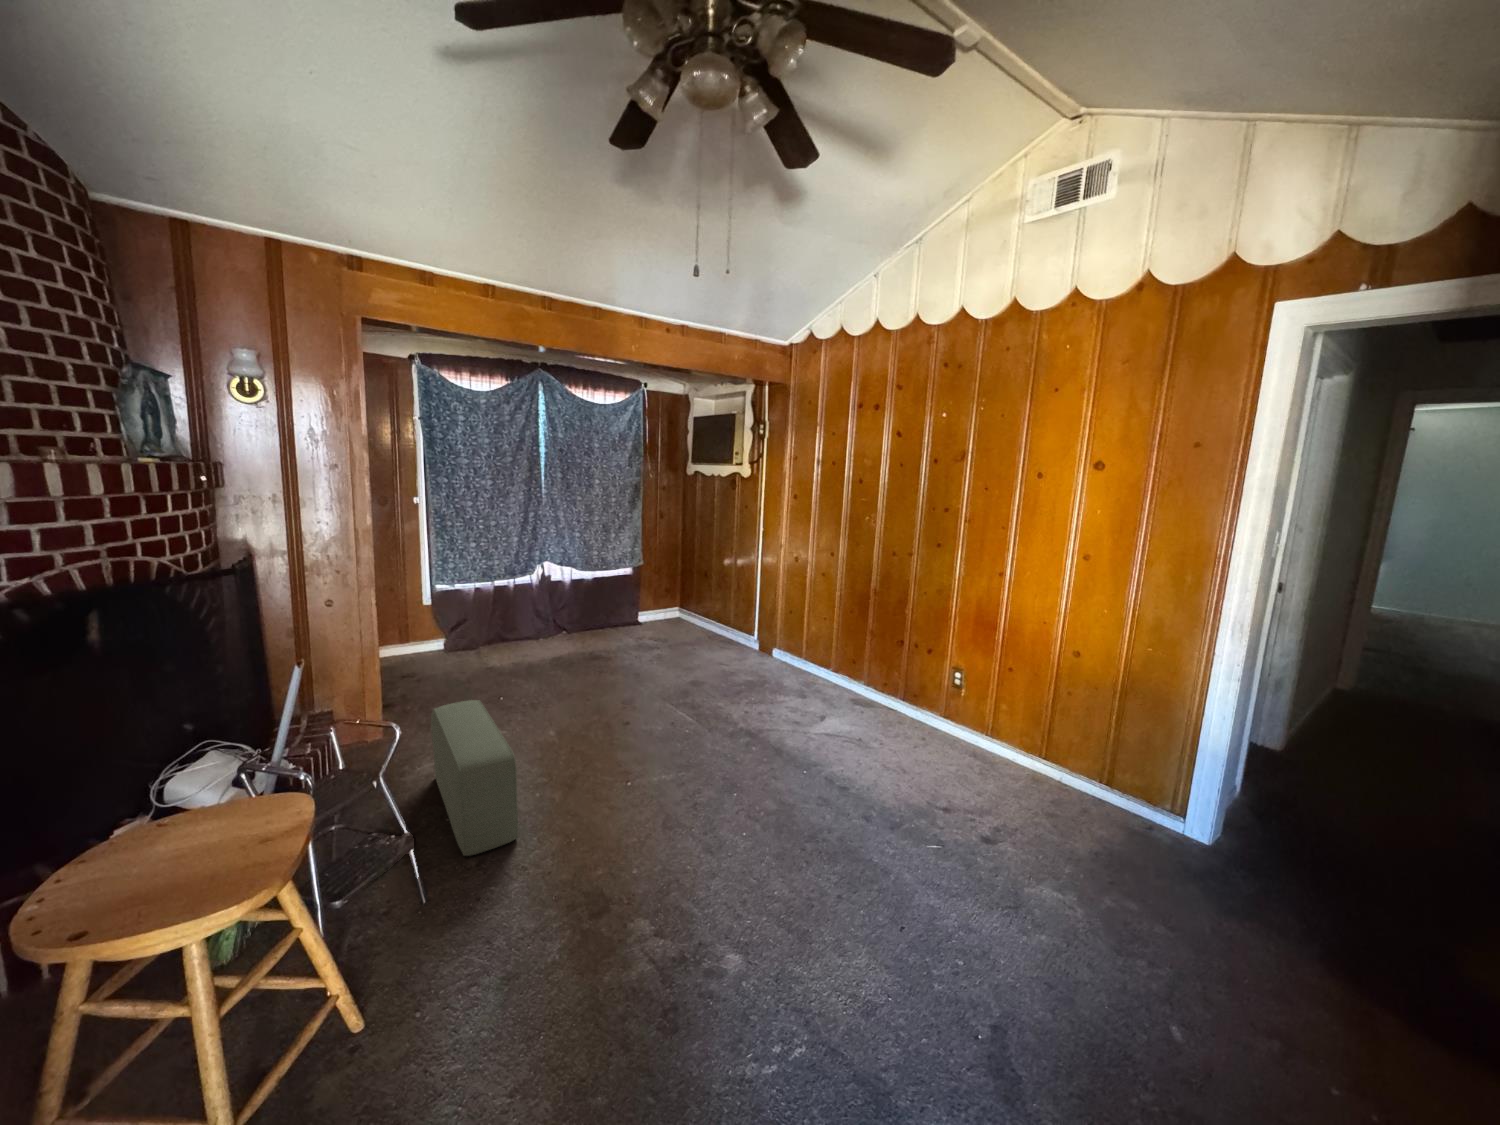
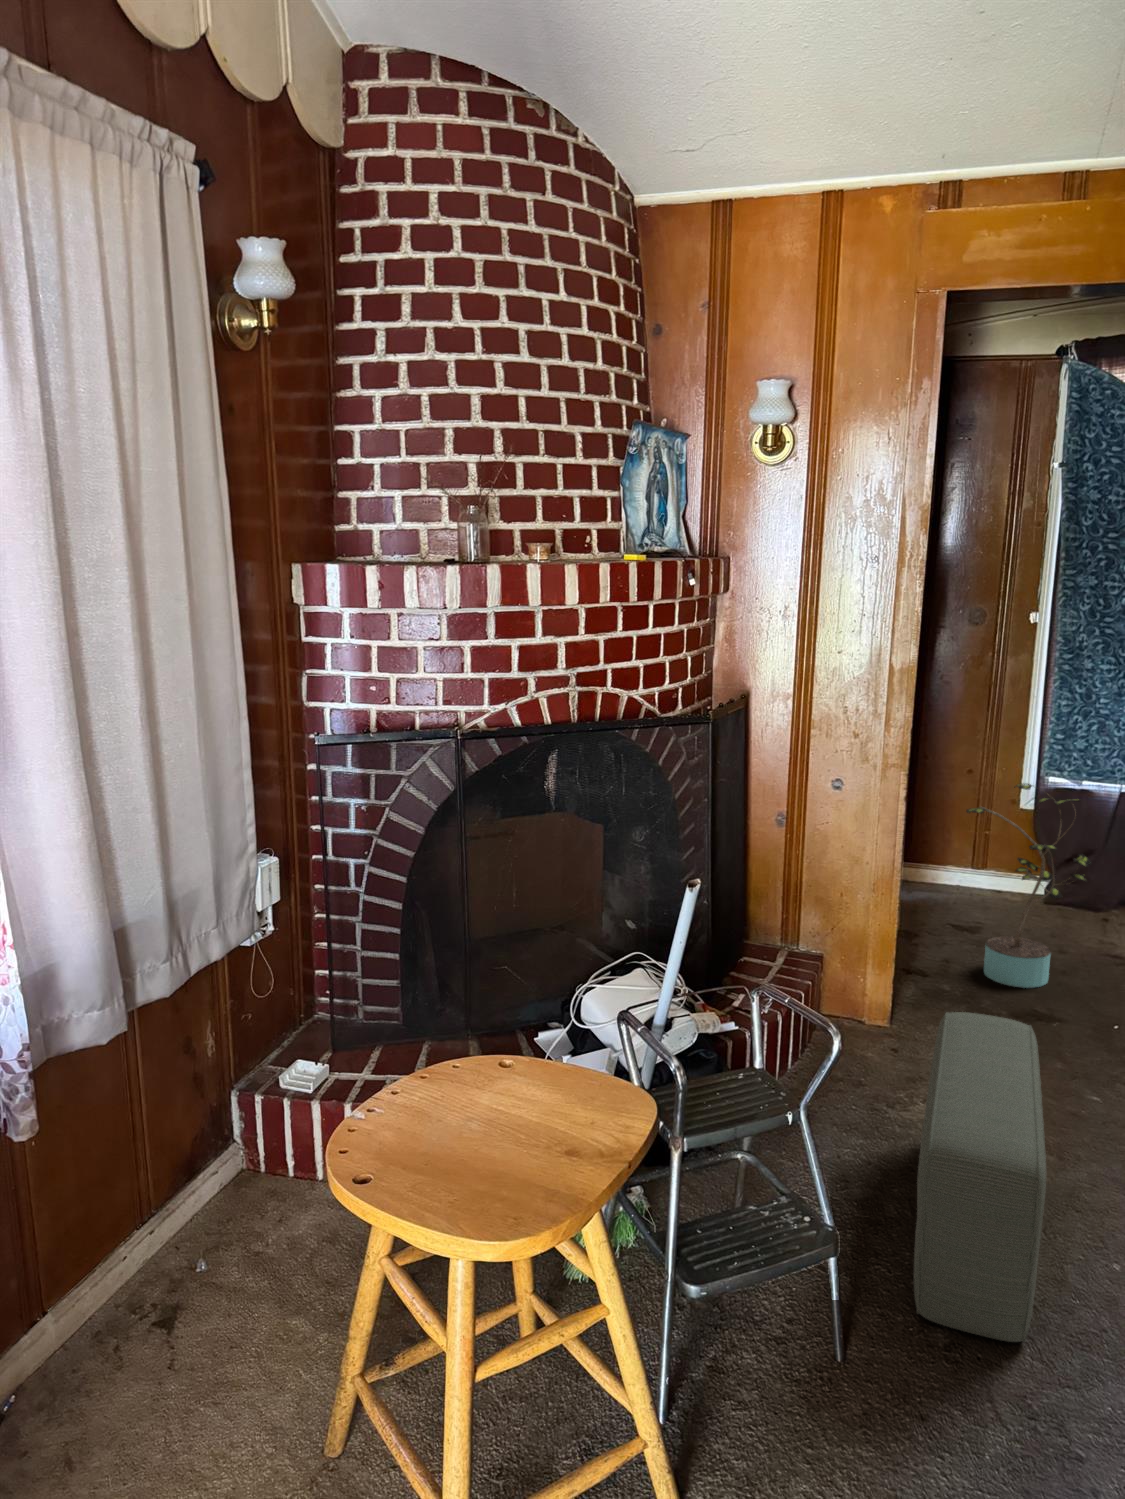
potted plant: none [402,586,475,694] -> present [966,784,1091,988]

